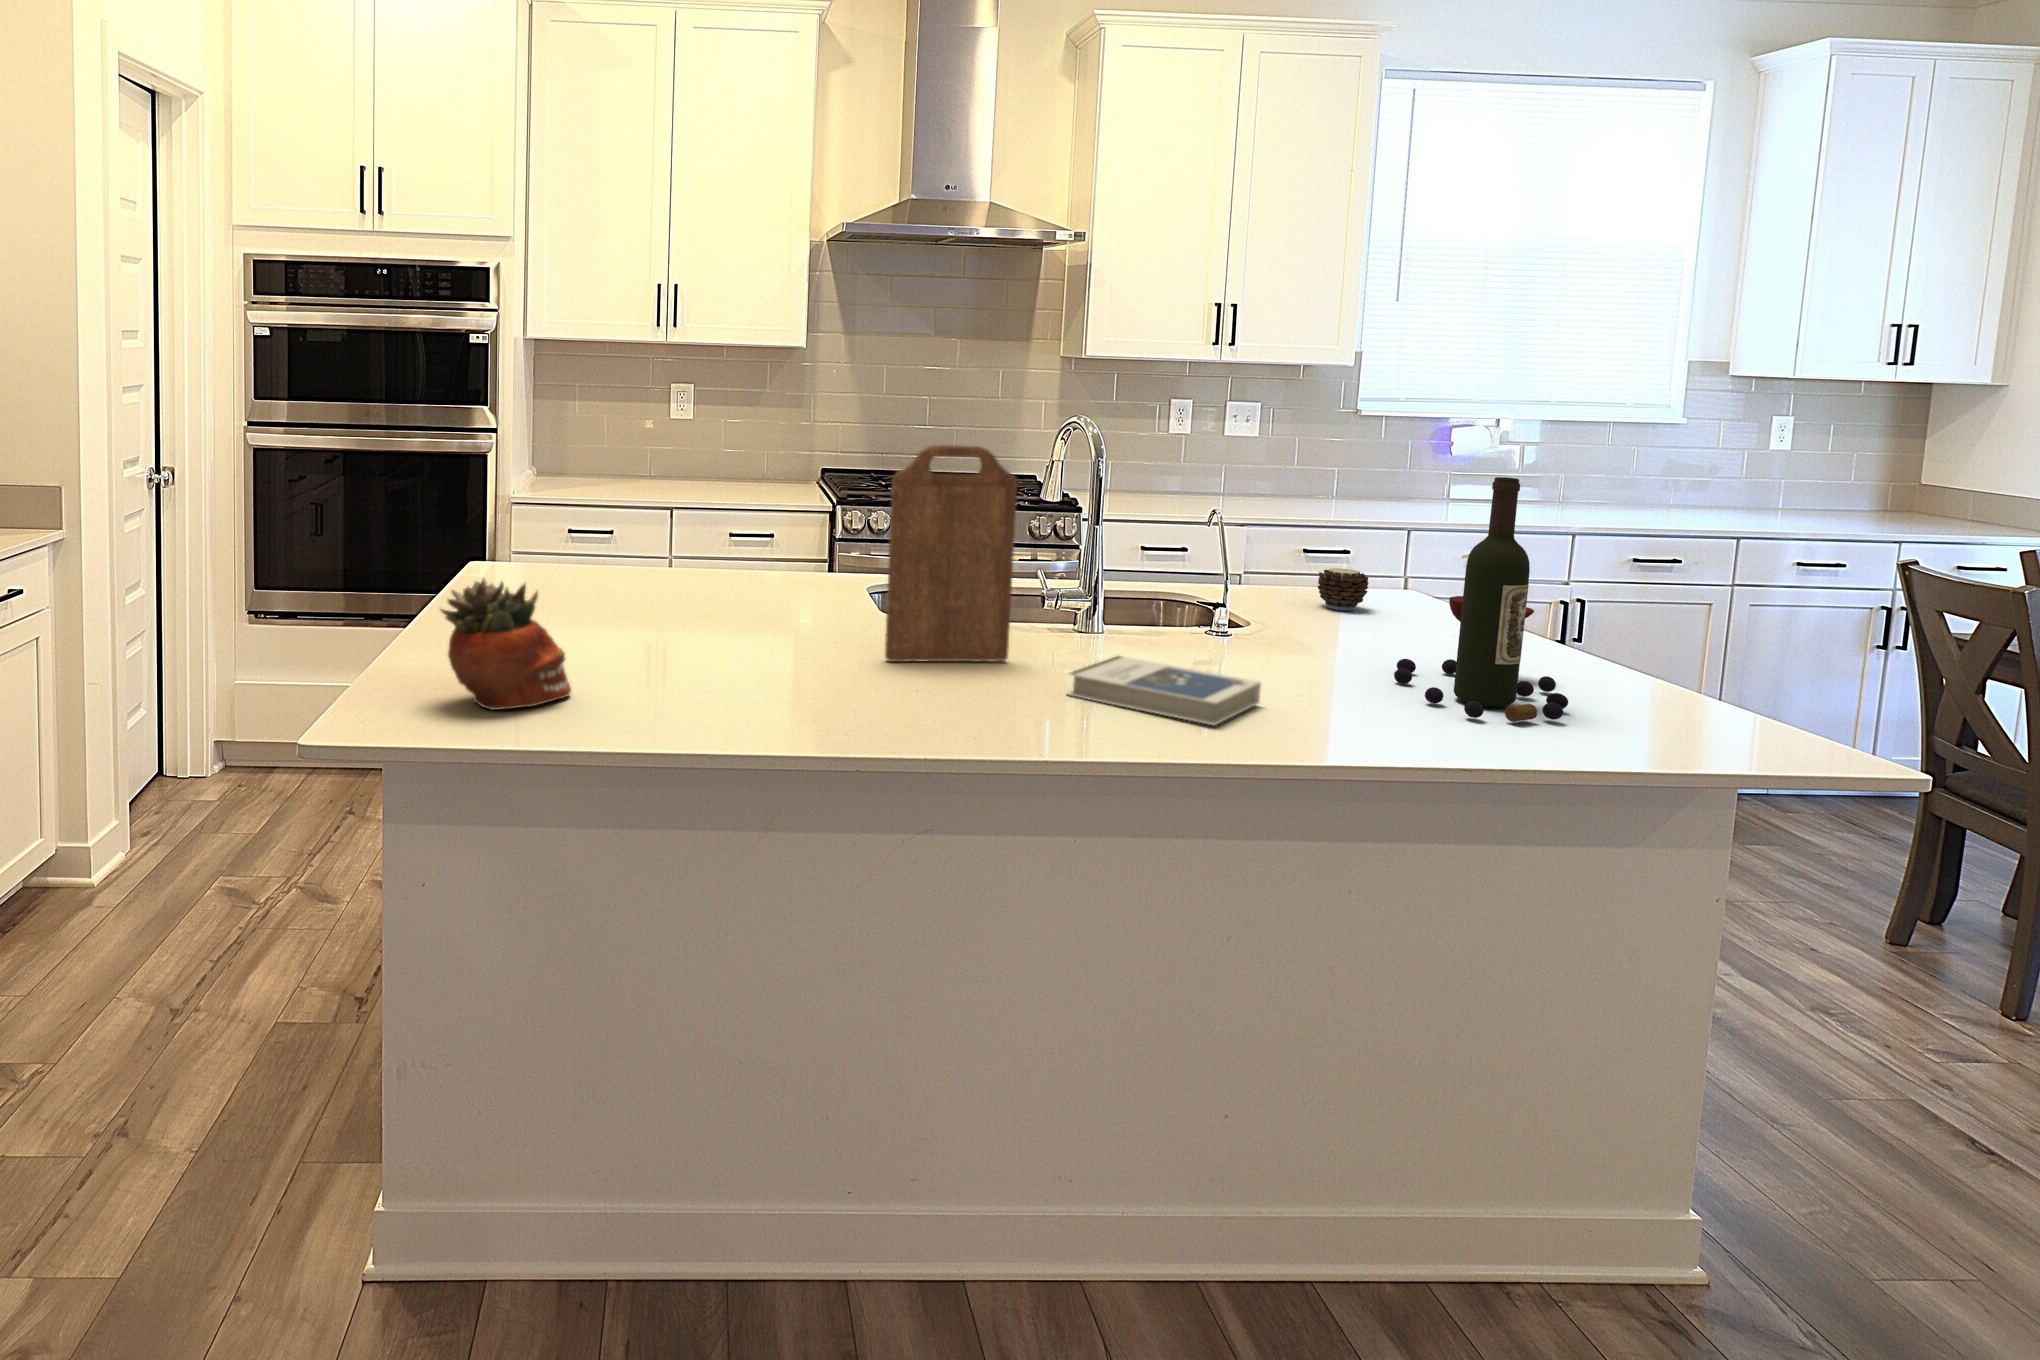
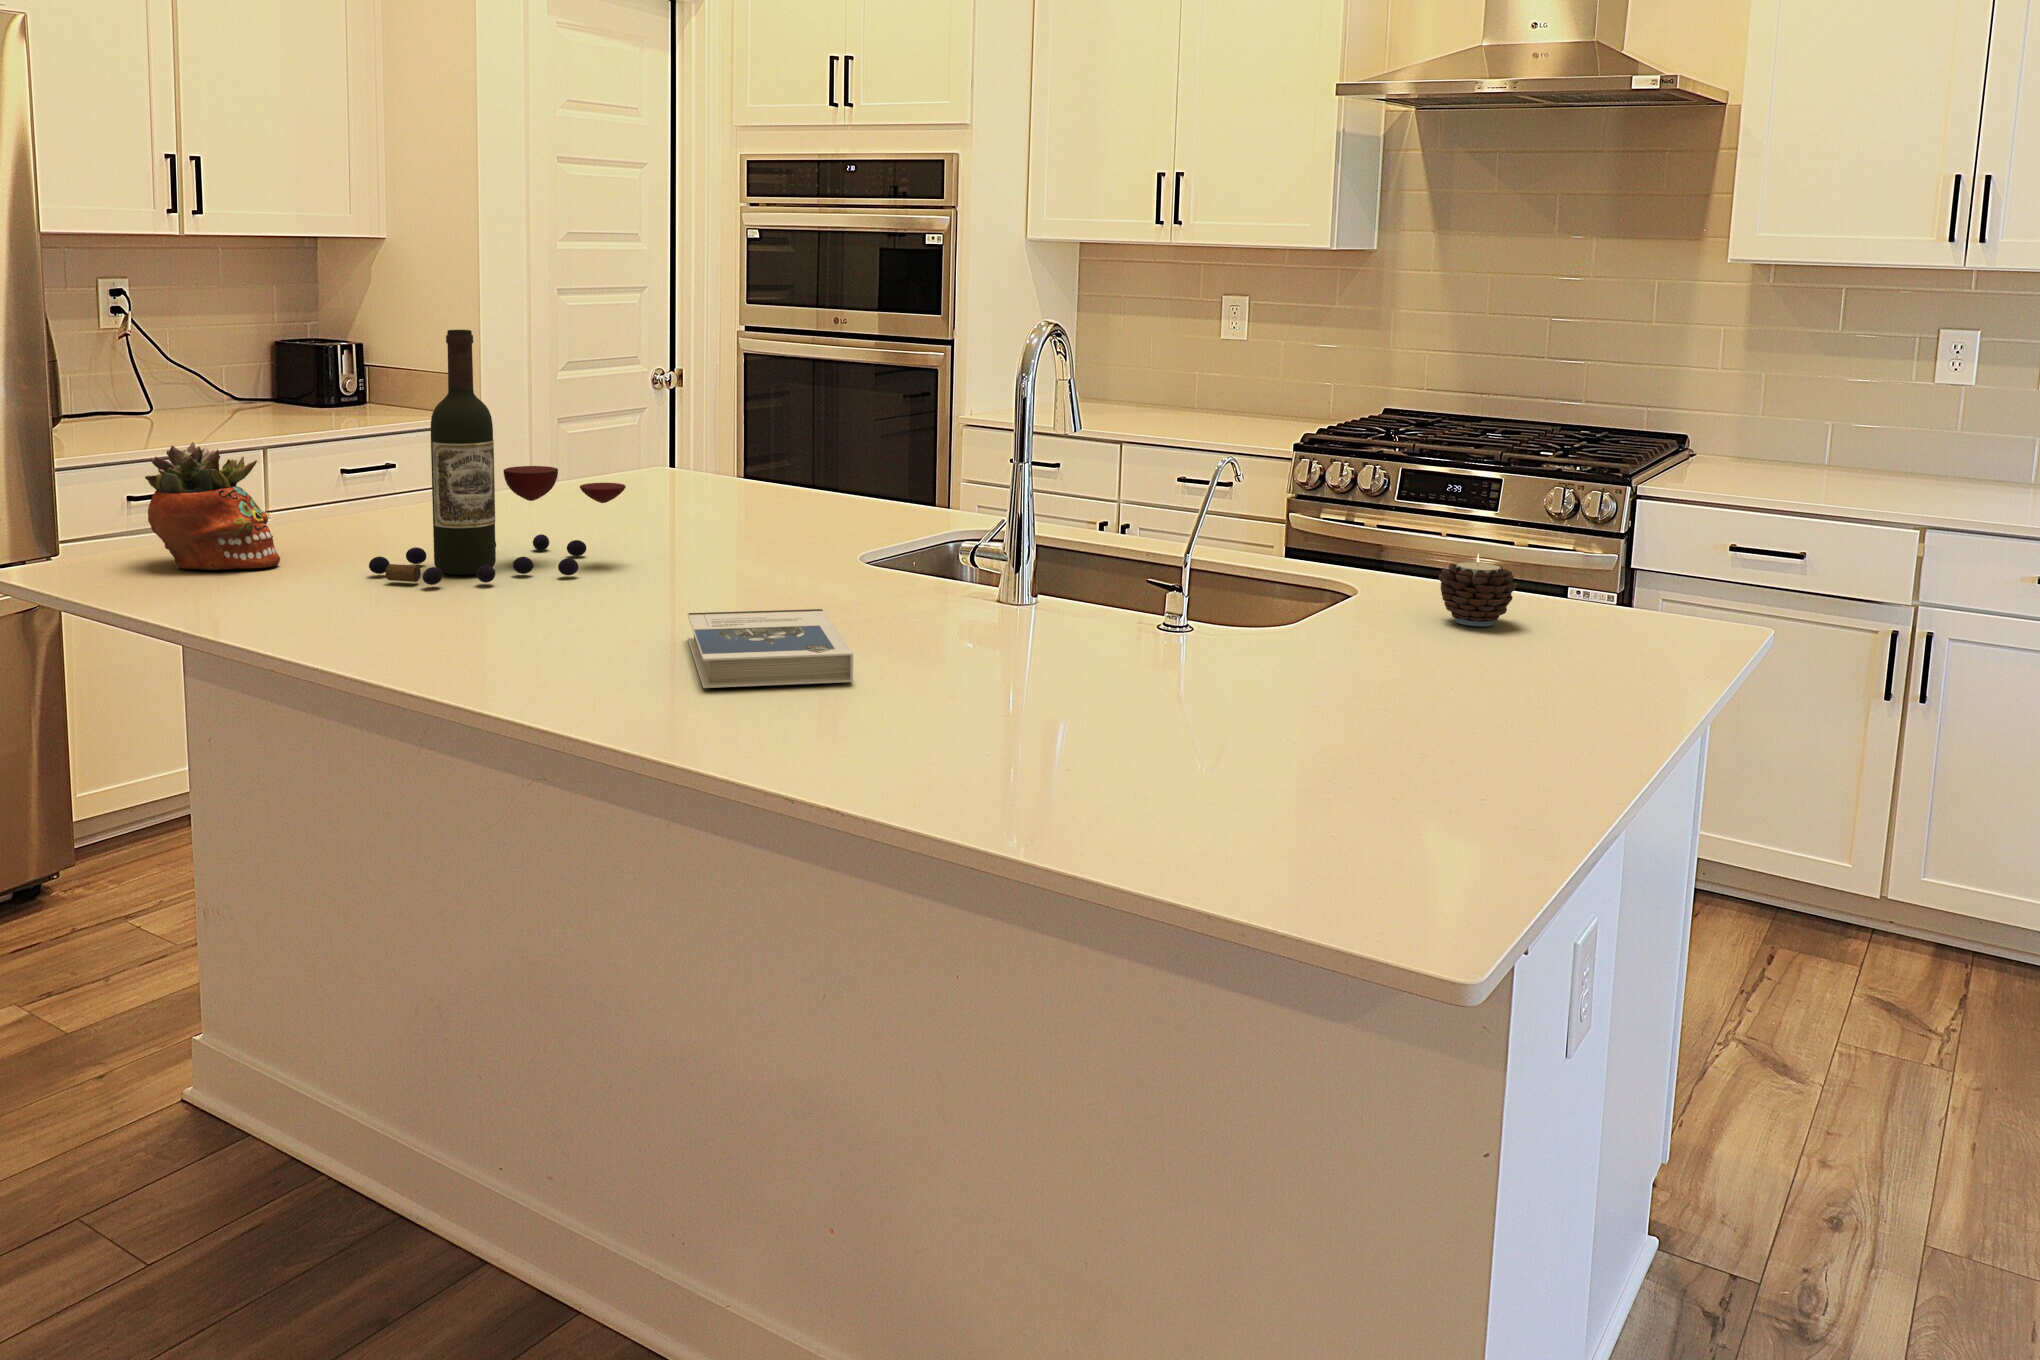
cutting board: present [885,445,1017,662] -> none [638,337,764,604]
wine bottle: present [1394,477,1568,722] -> present [369,330,626,585]

